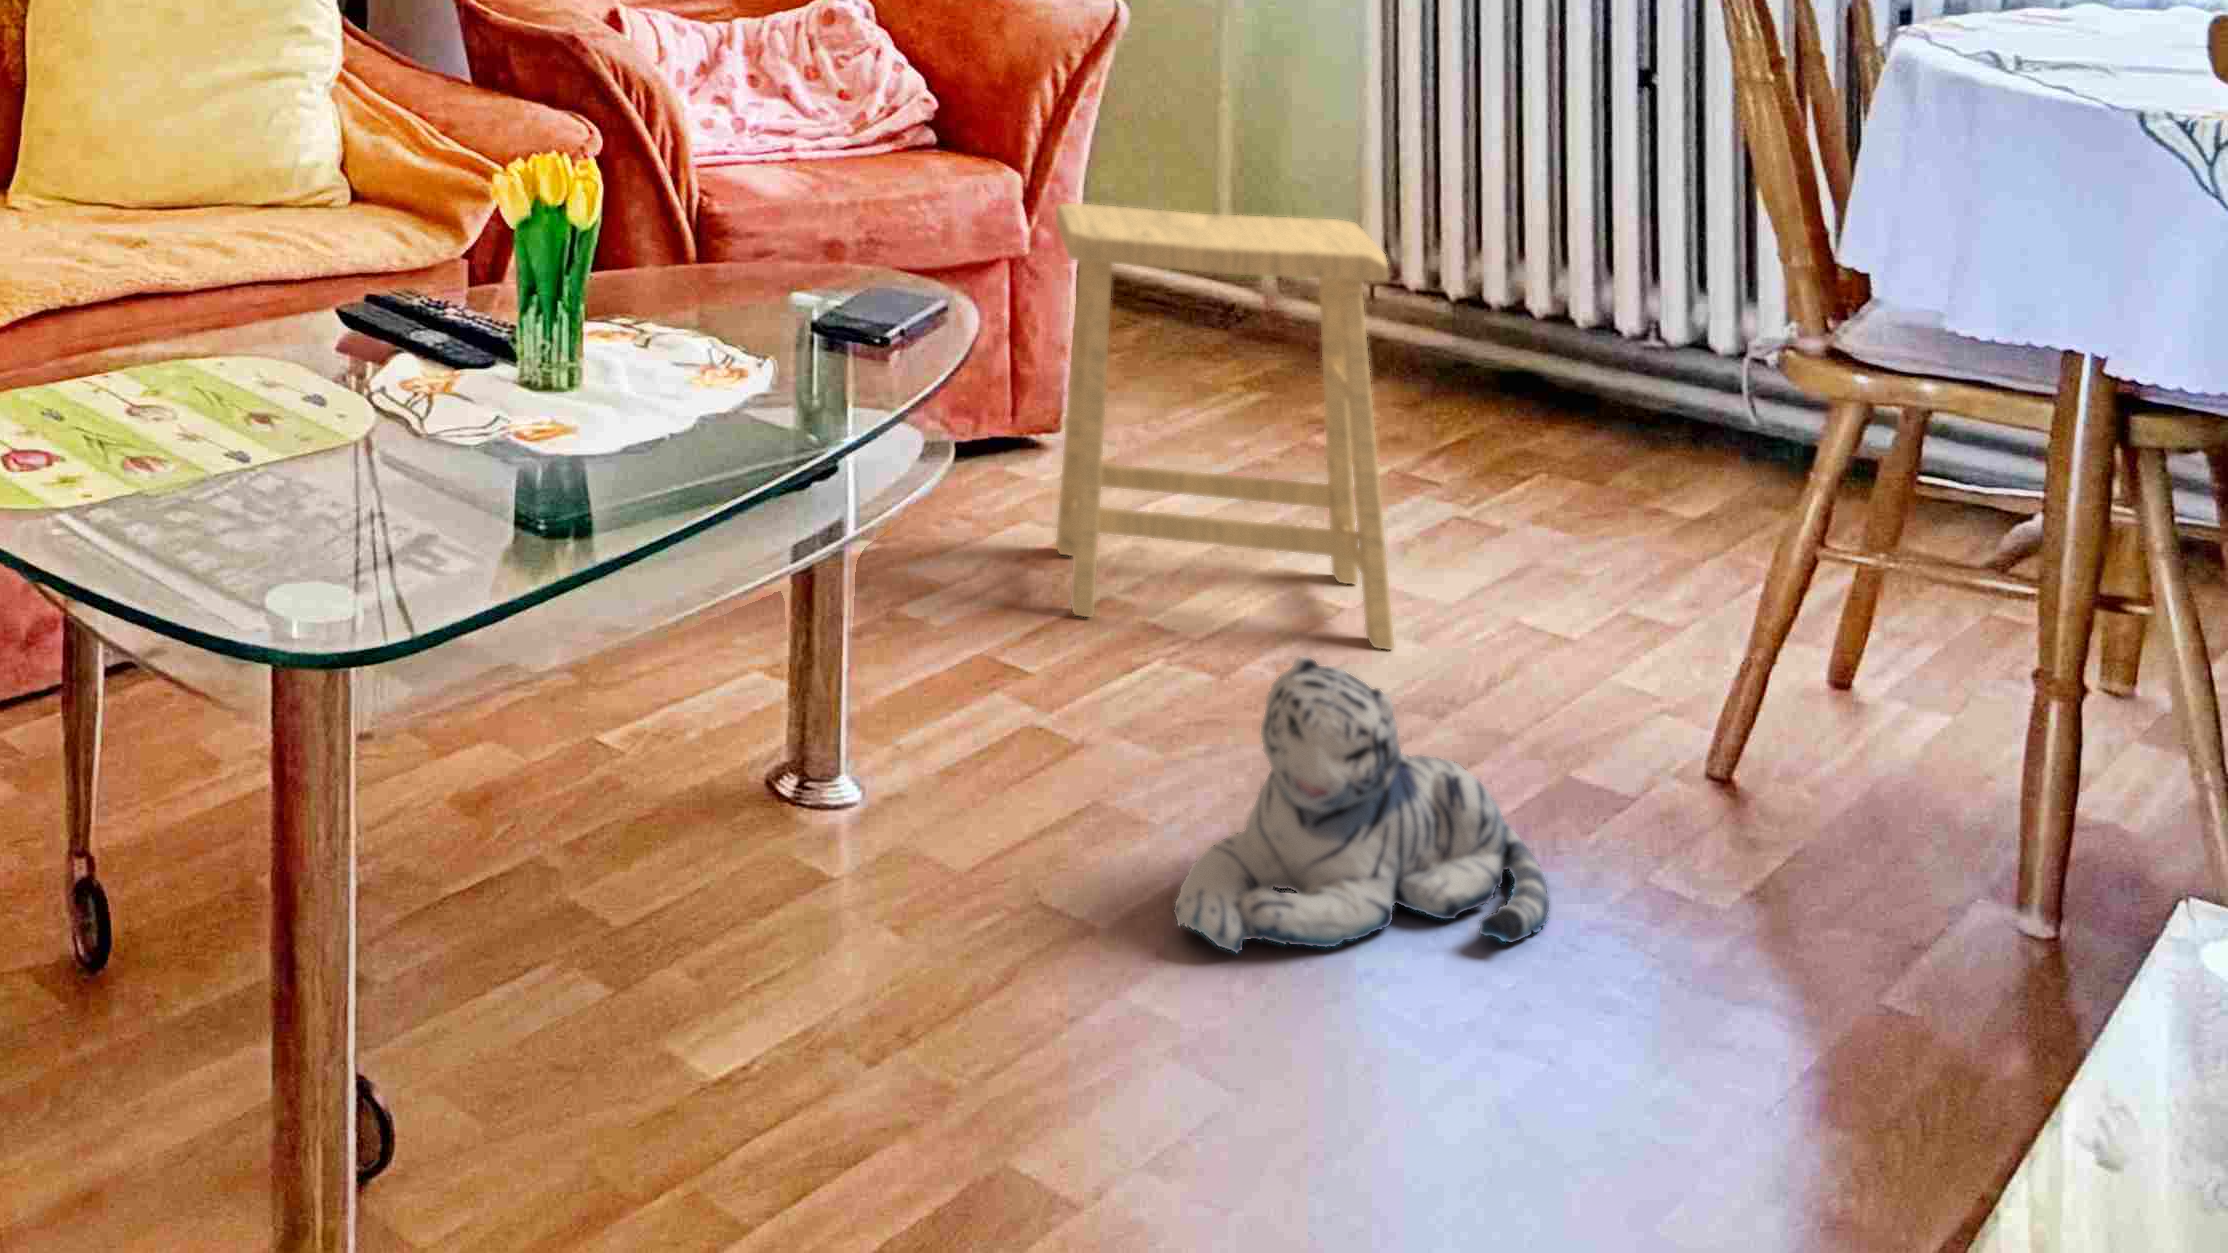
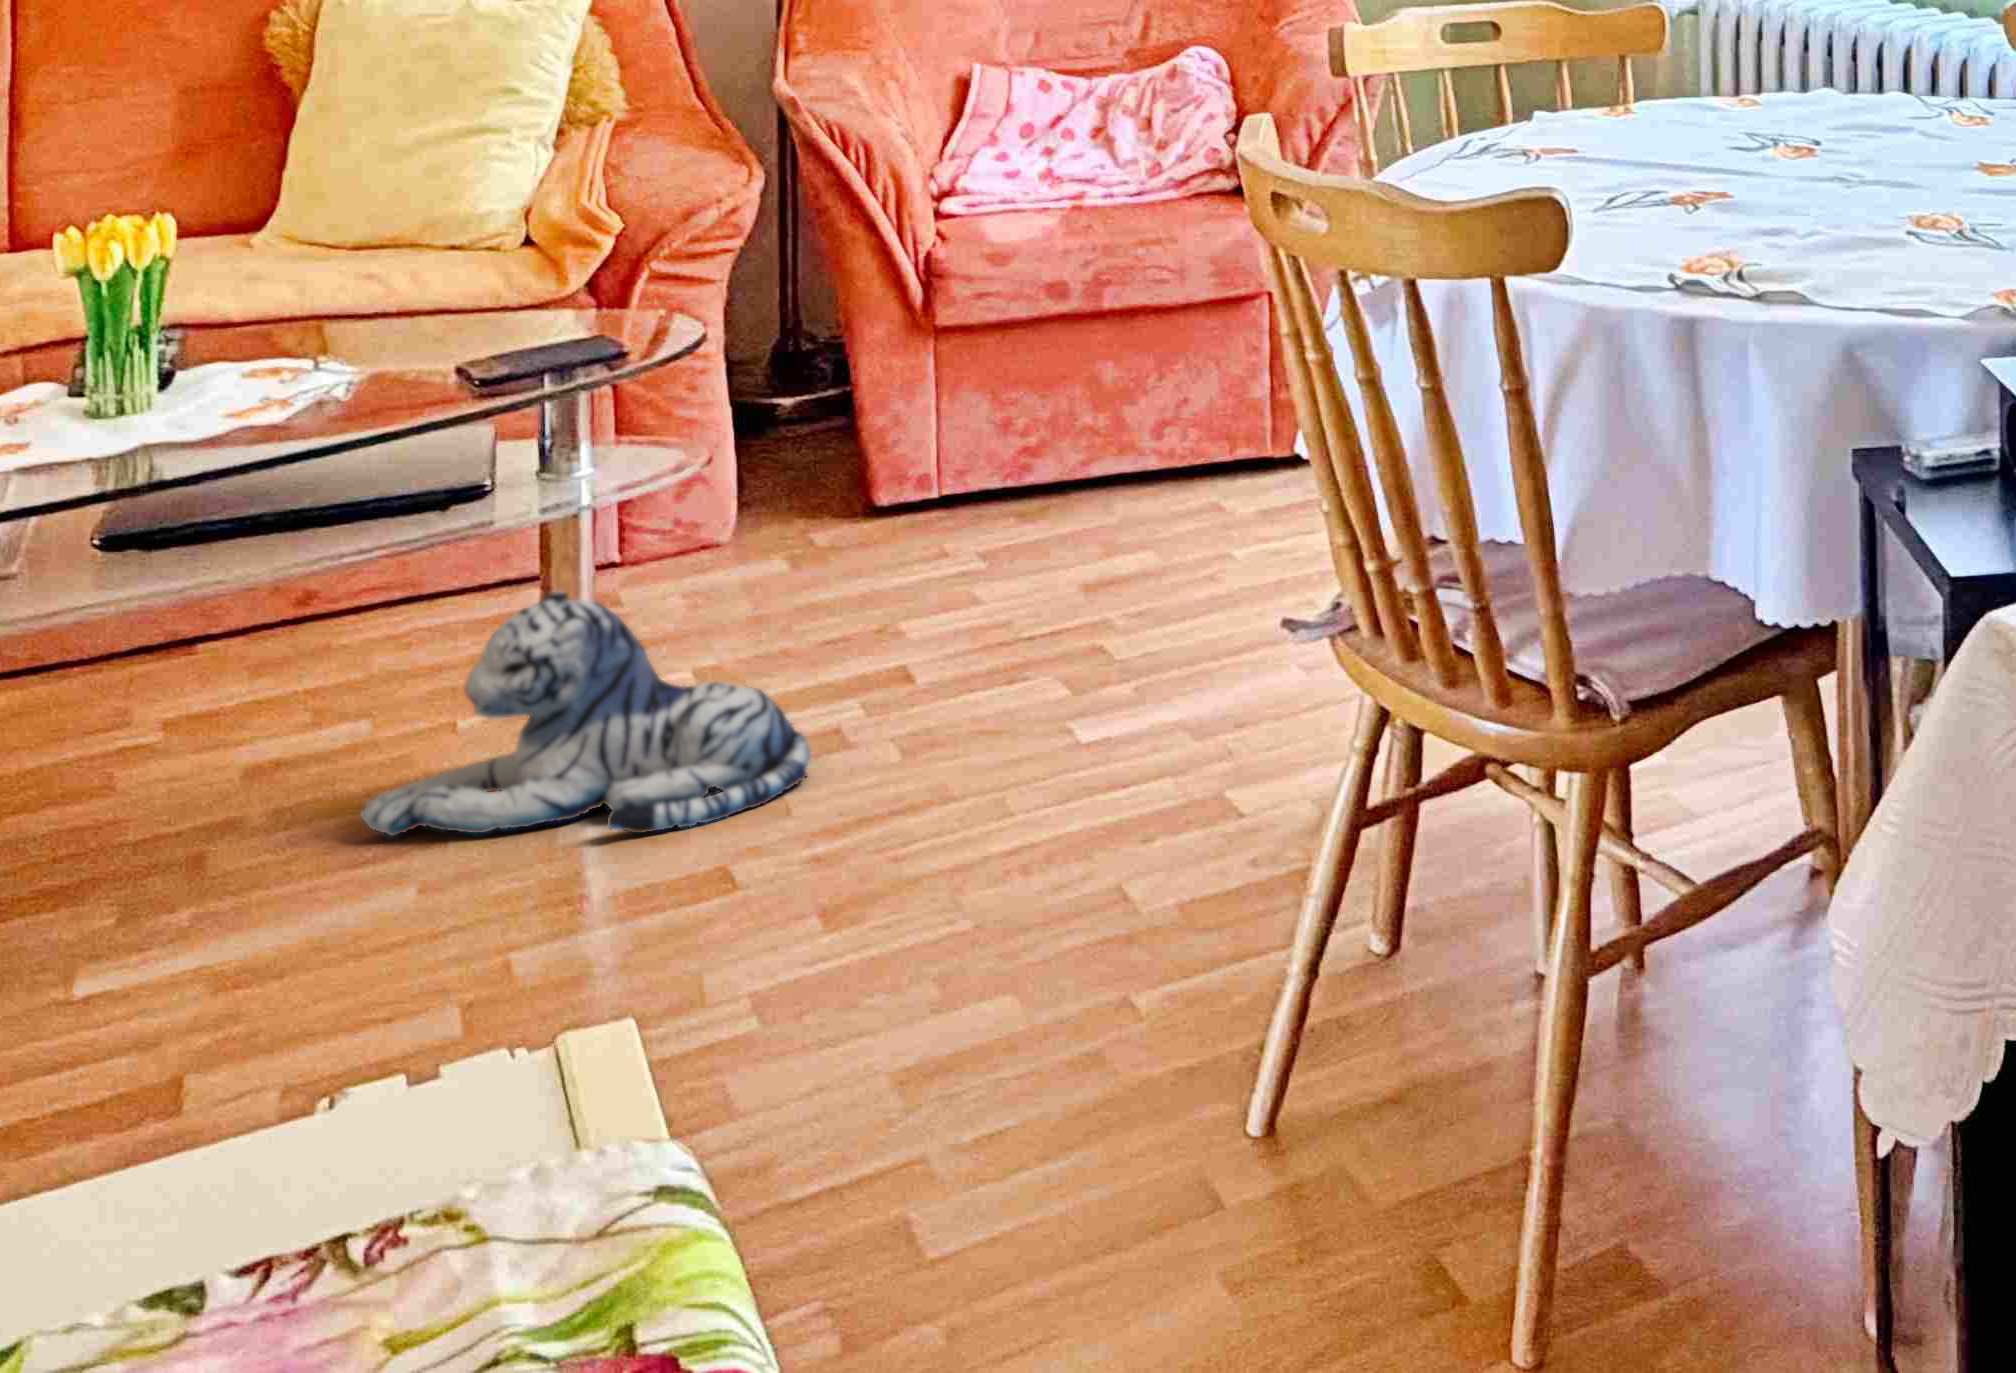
footstool: present [1056,203,1394,650] -> none [919,229,1248,626]

